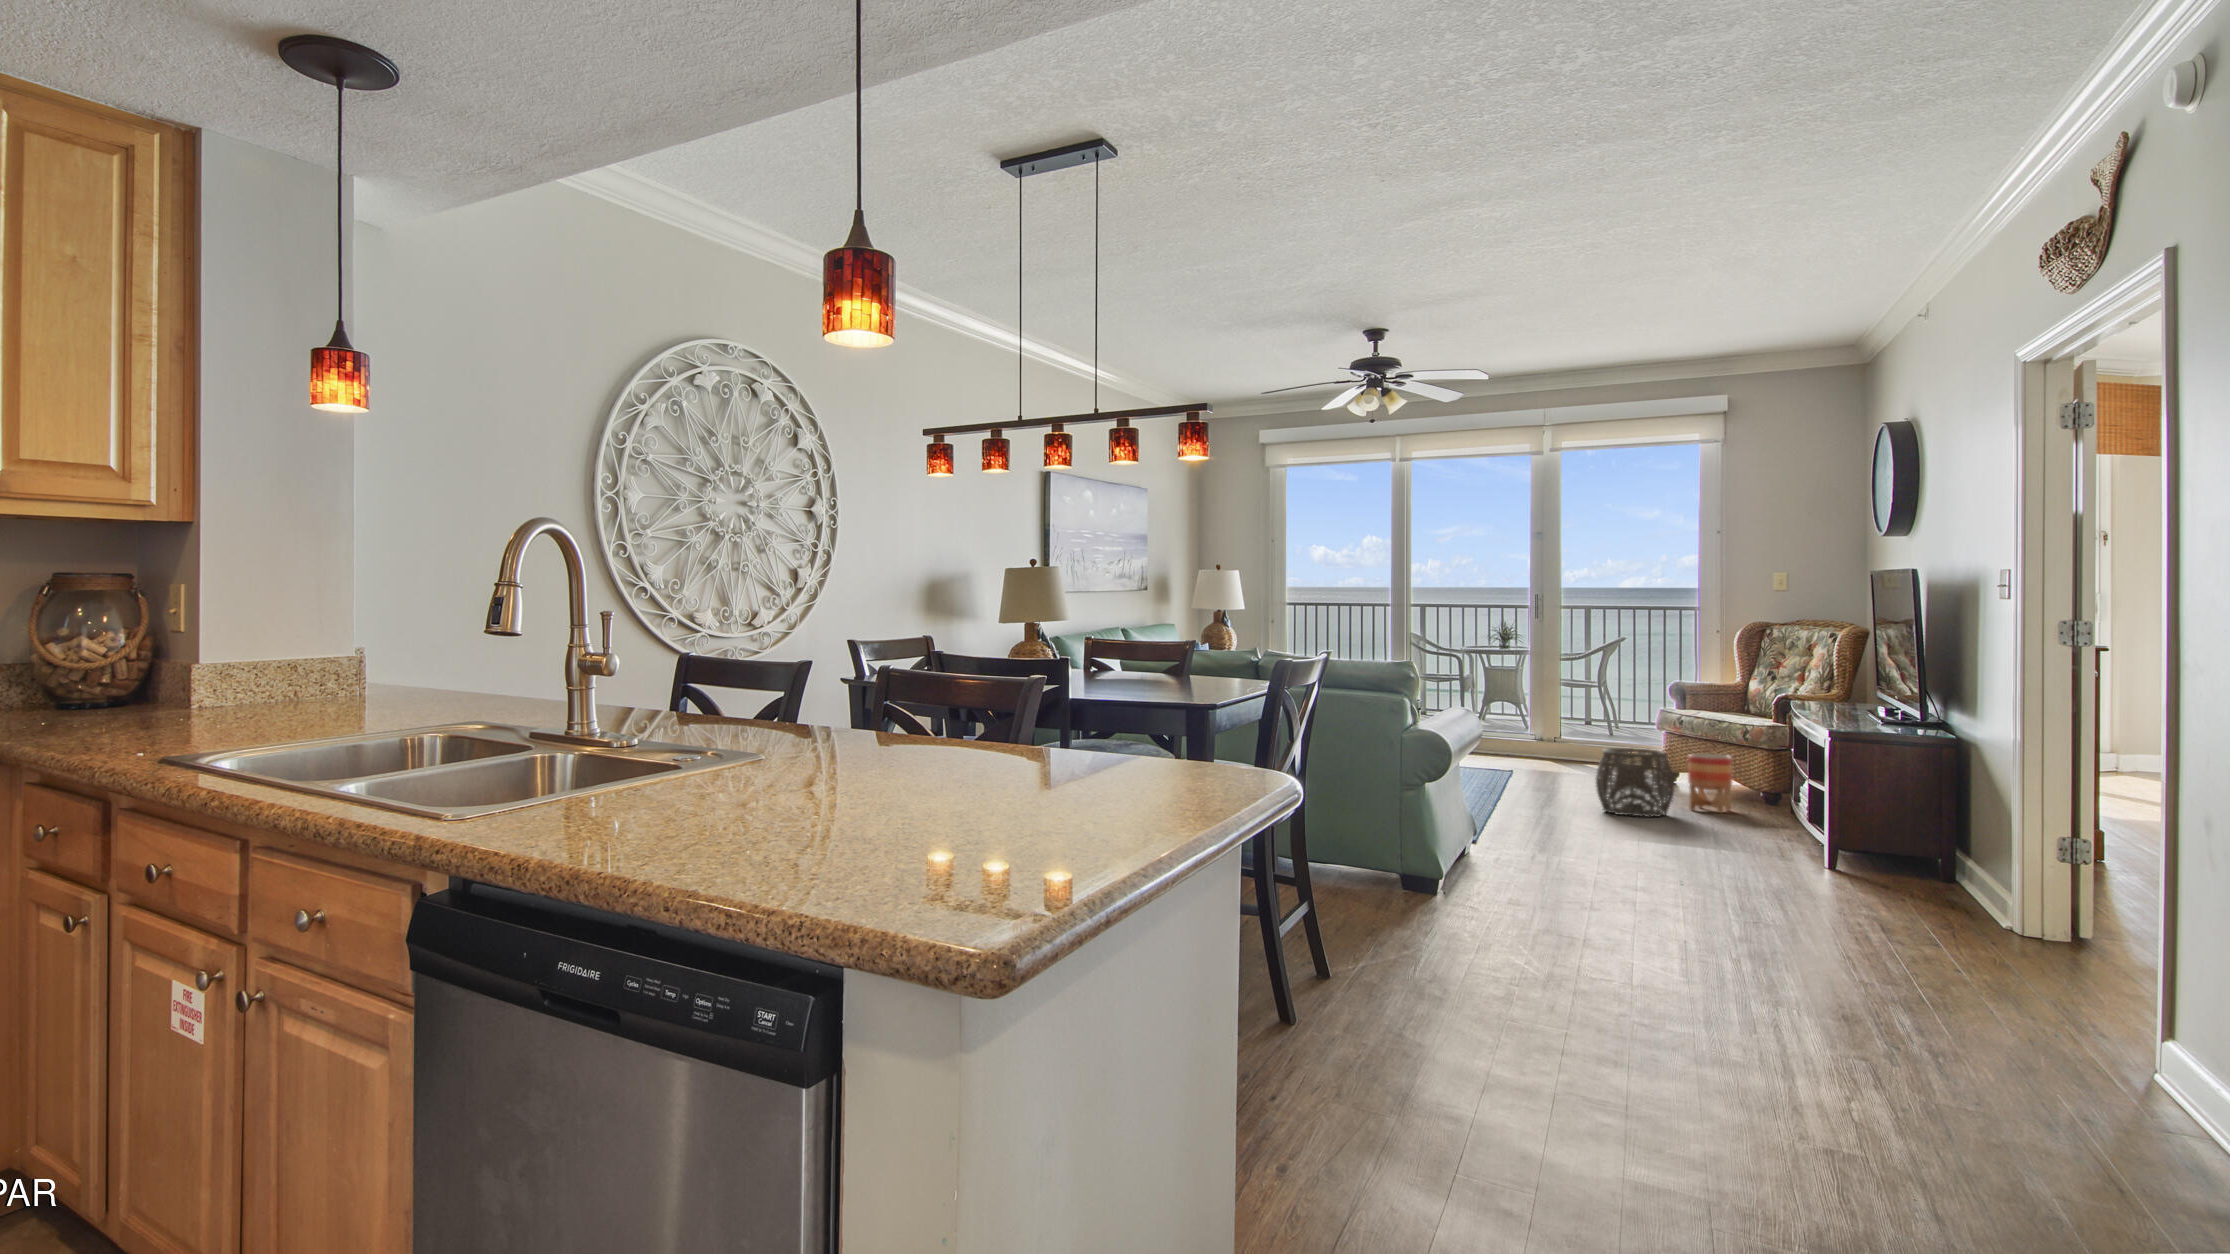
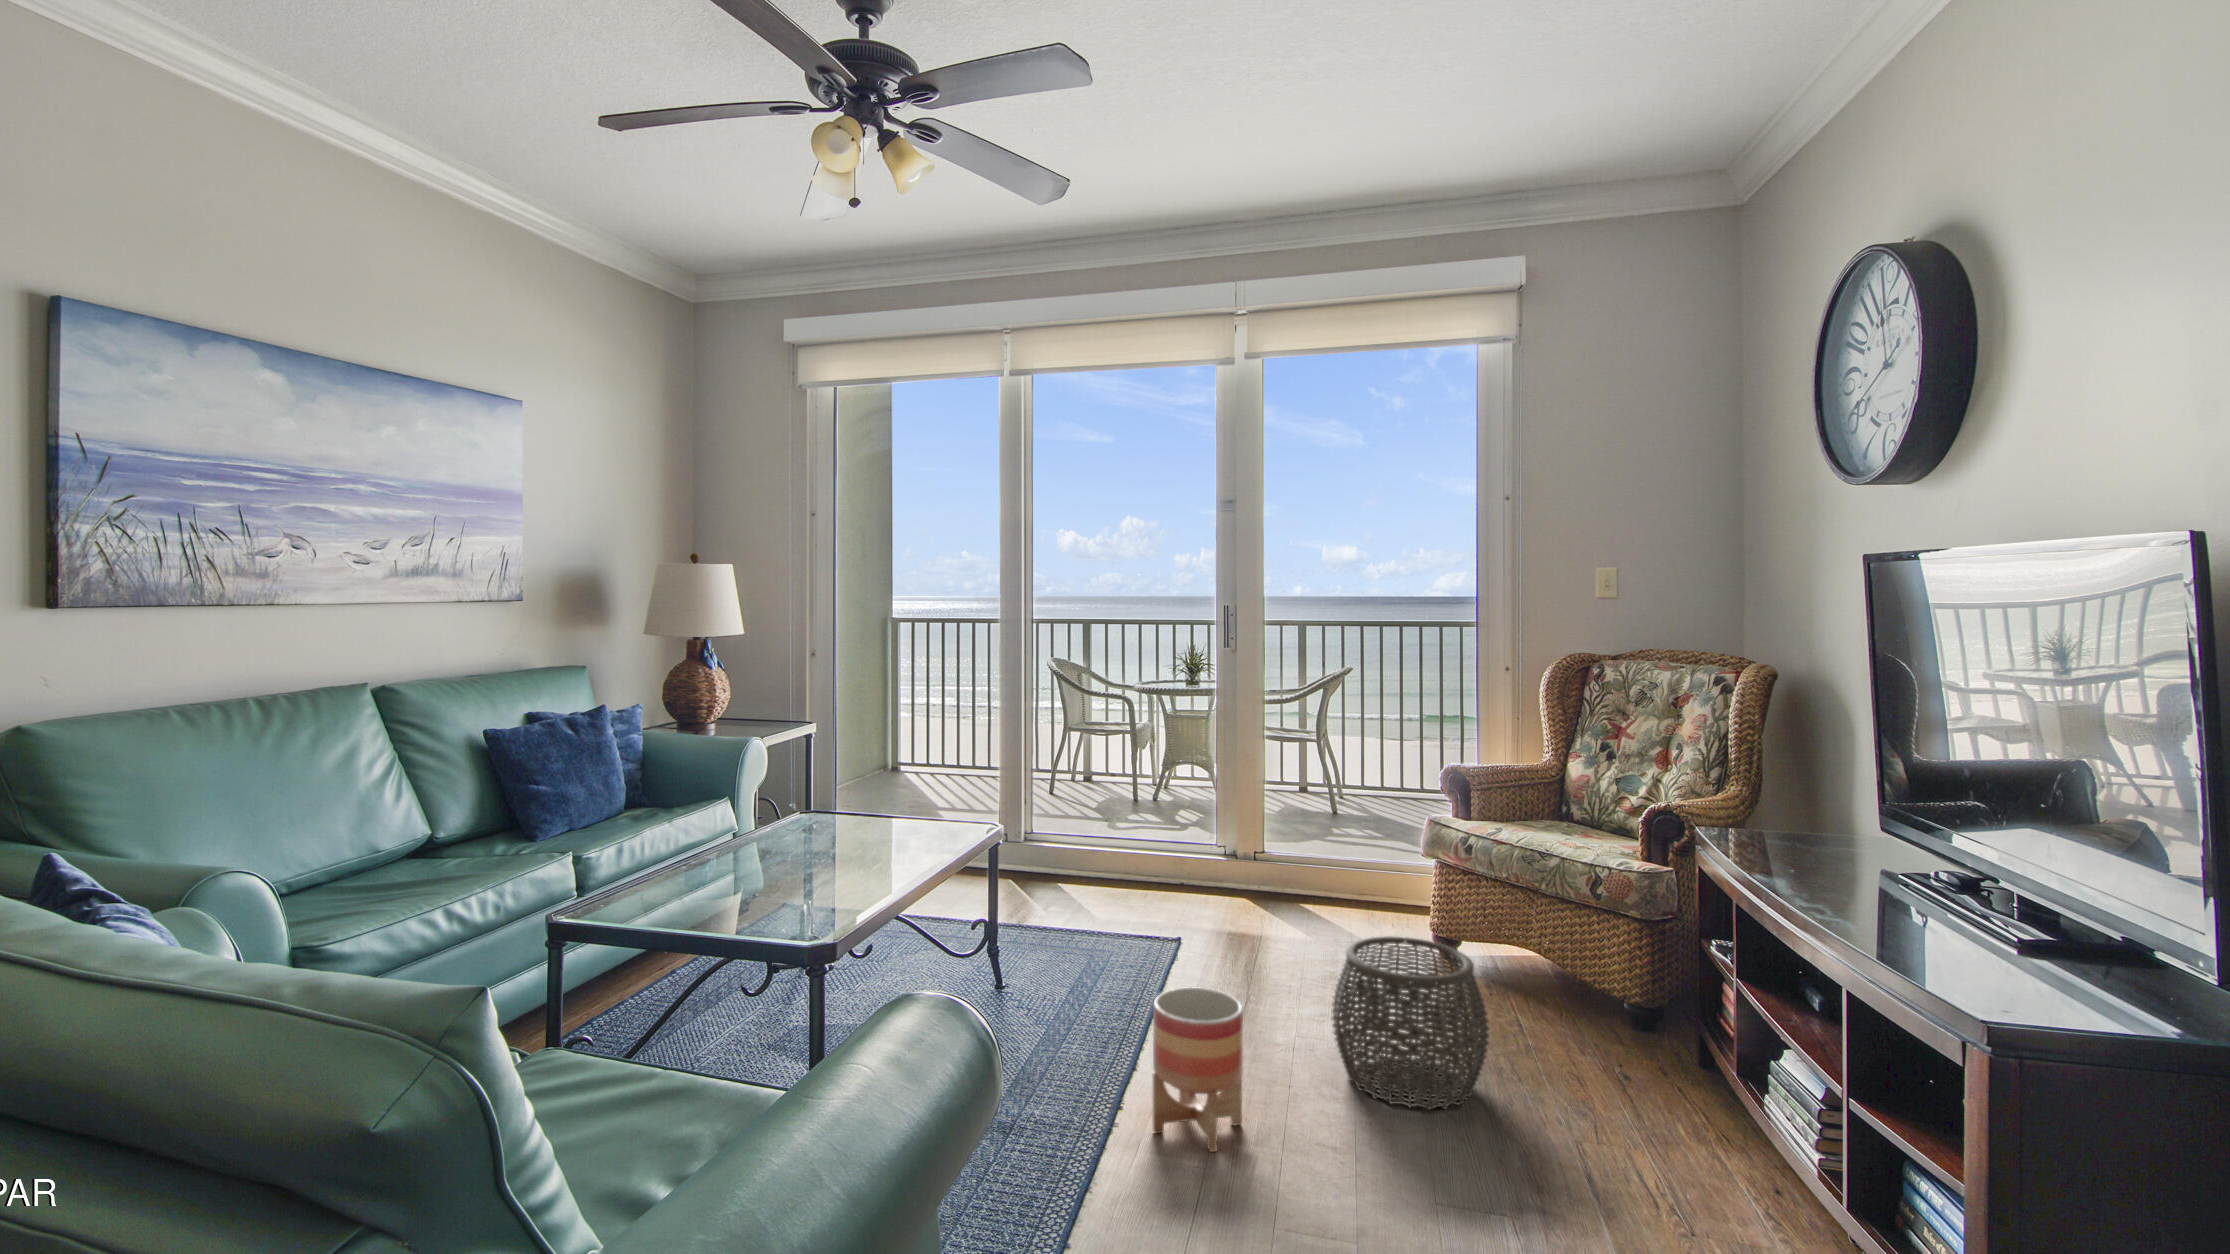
planter: present [1688,753,1732,813] -> present [1153,987,1243,1152]

